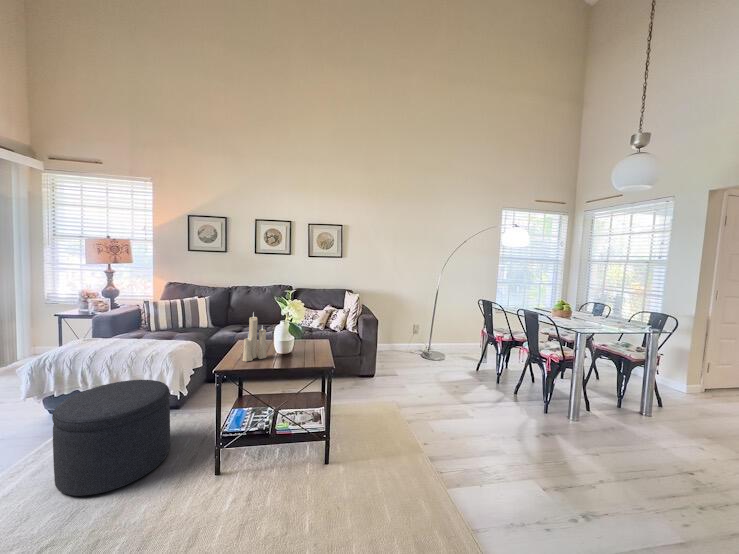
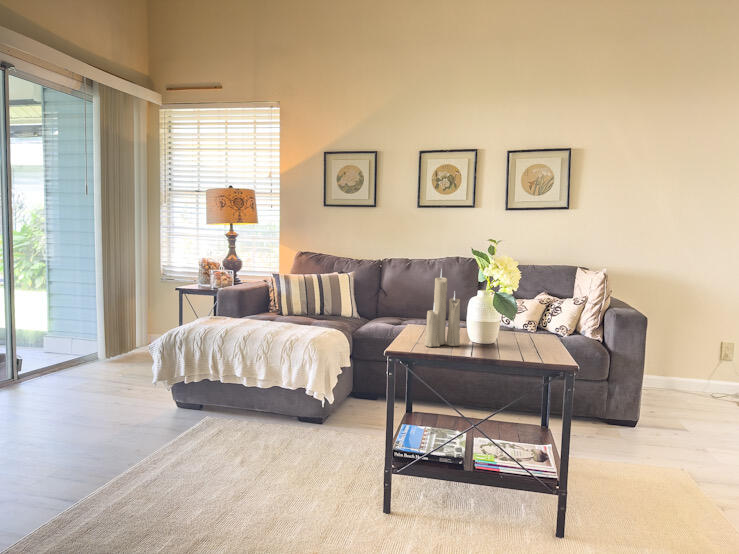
ottoman: present [52,380,170,496] -> none [194,365,320,503]

